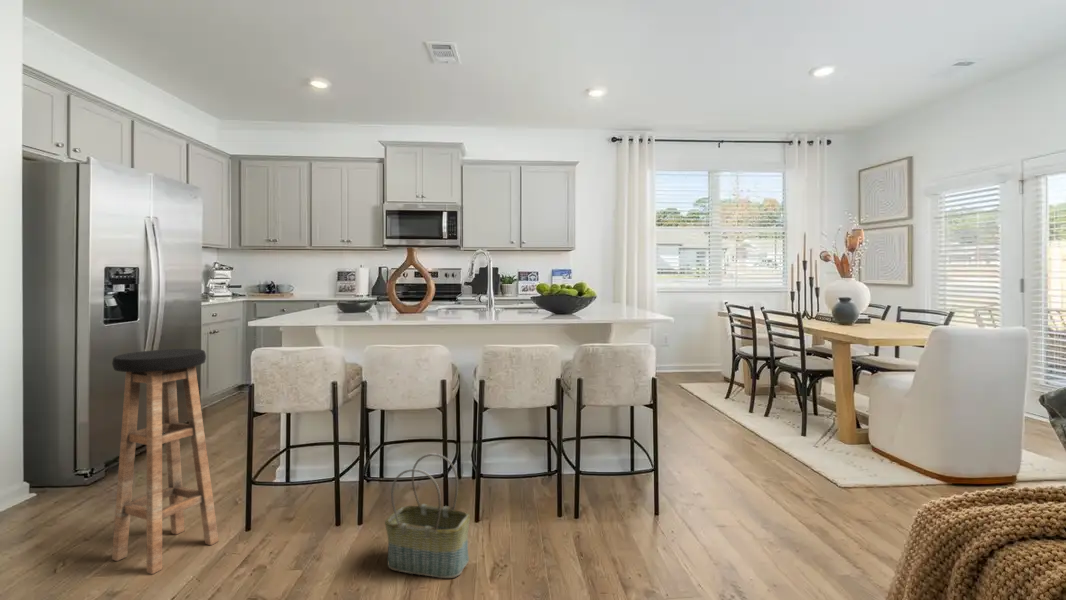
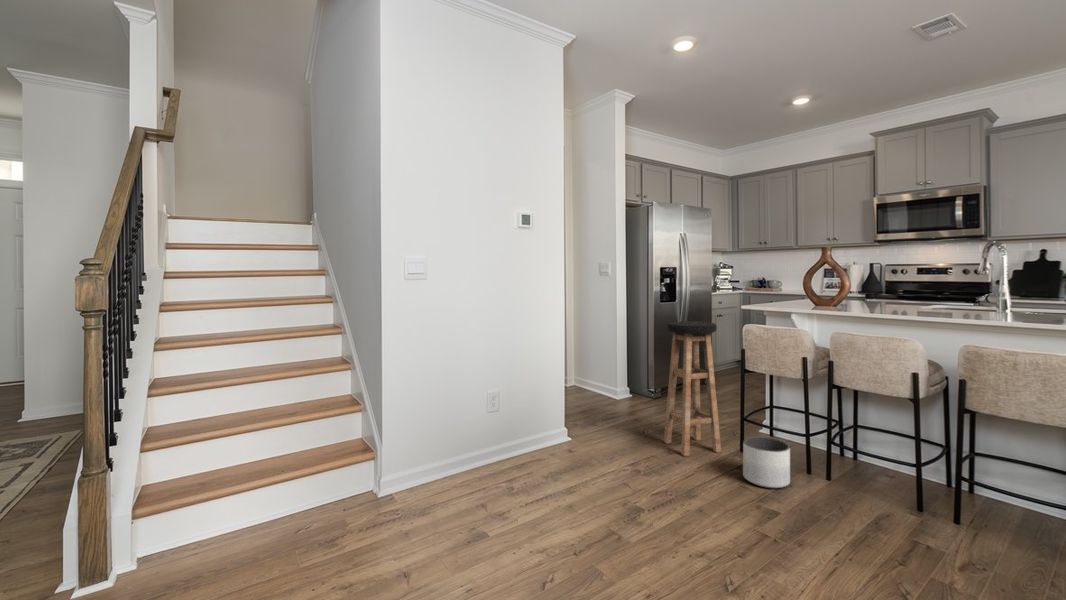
basket: present [385,454,470,578] -> none [847,429,939,542]
planter: none [253,501,319,579] -> present [743,437,790,488]

